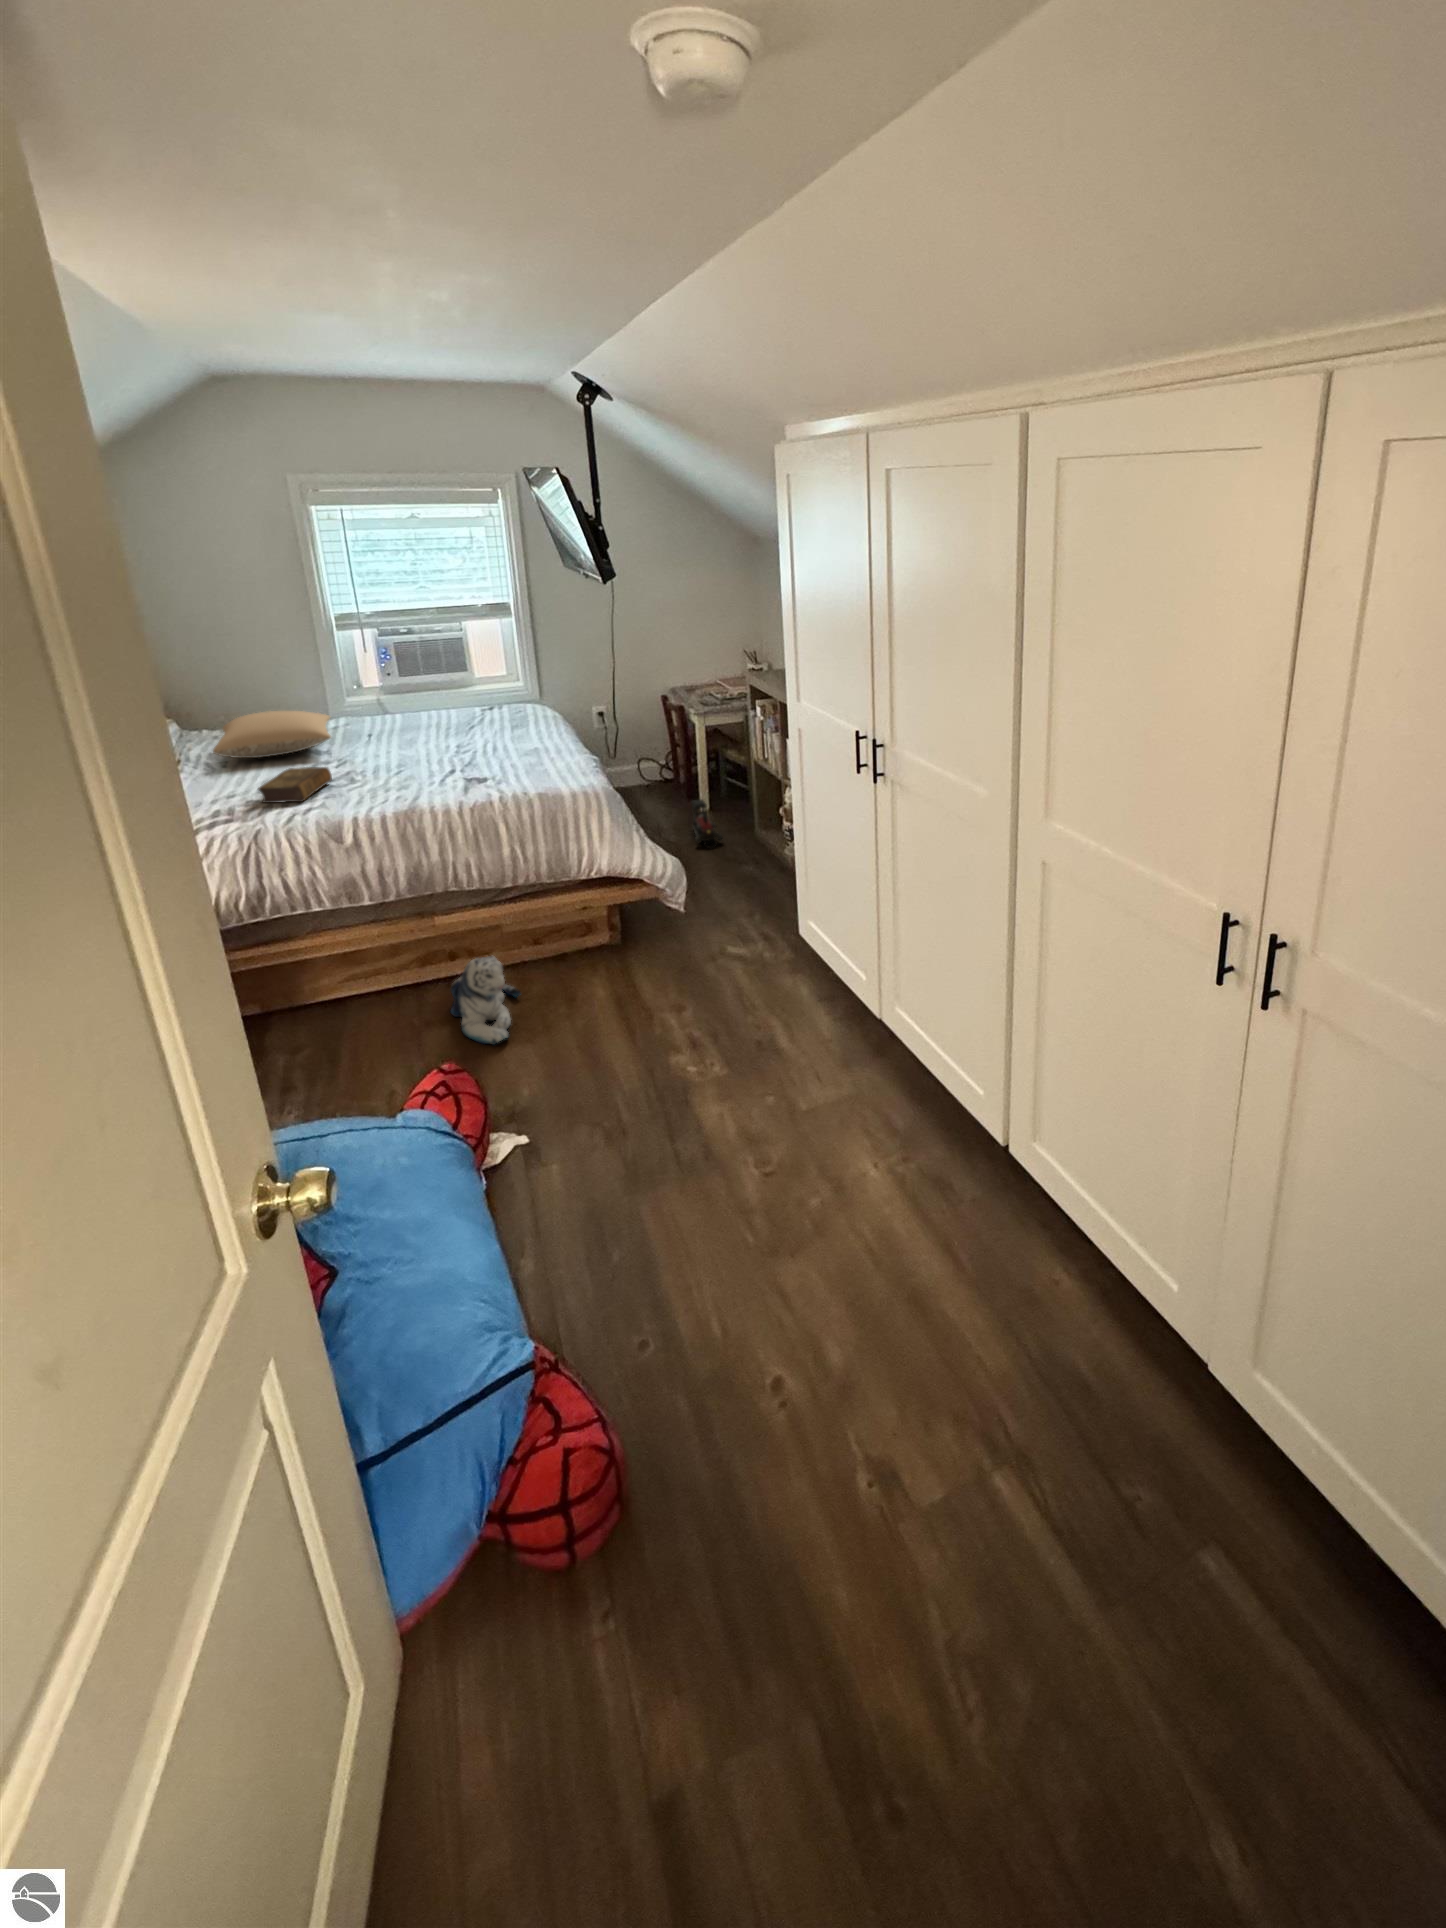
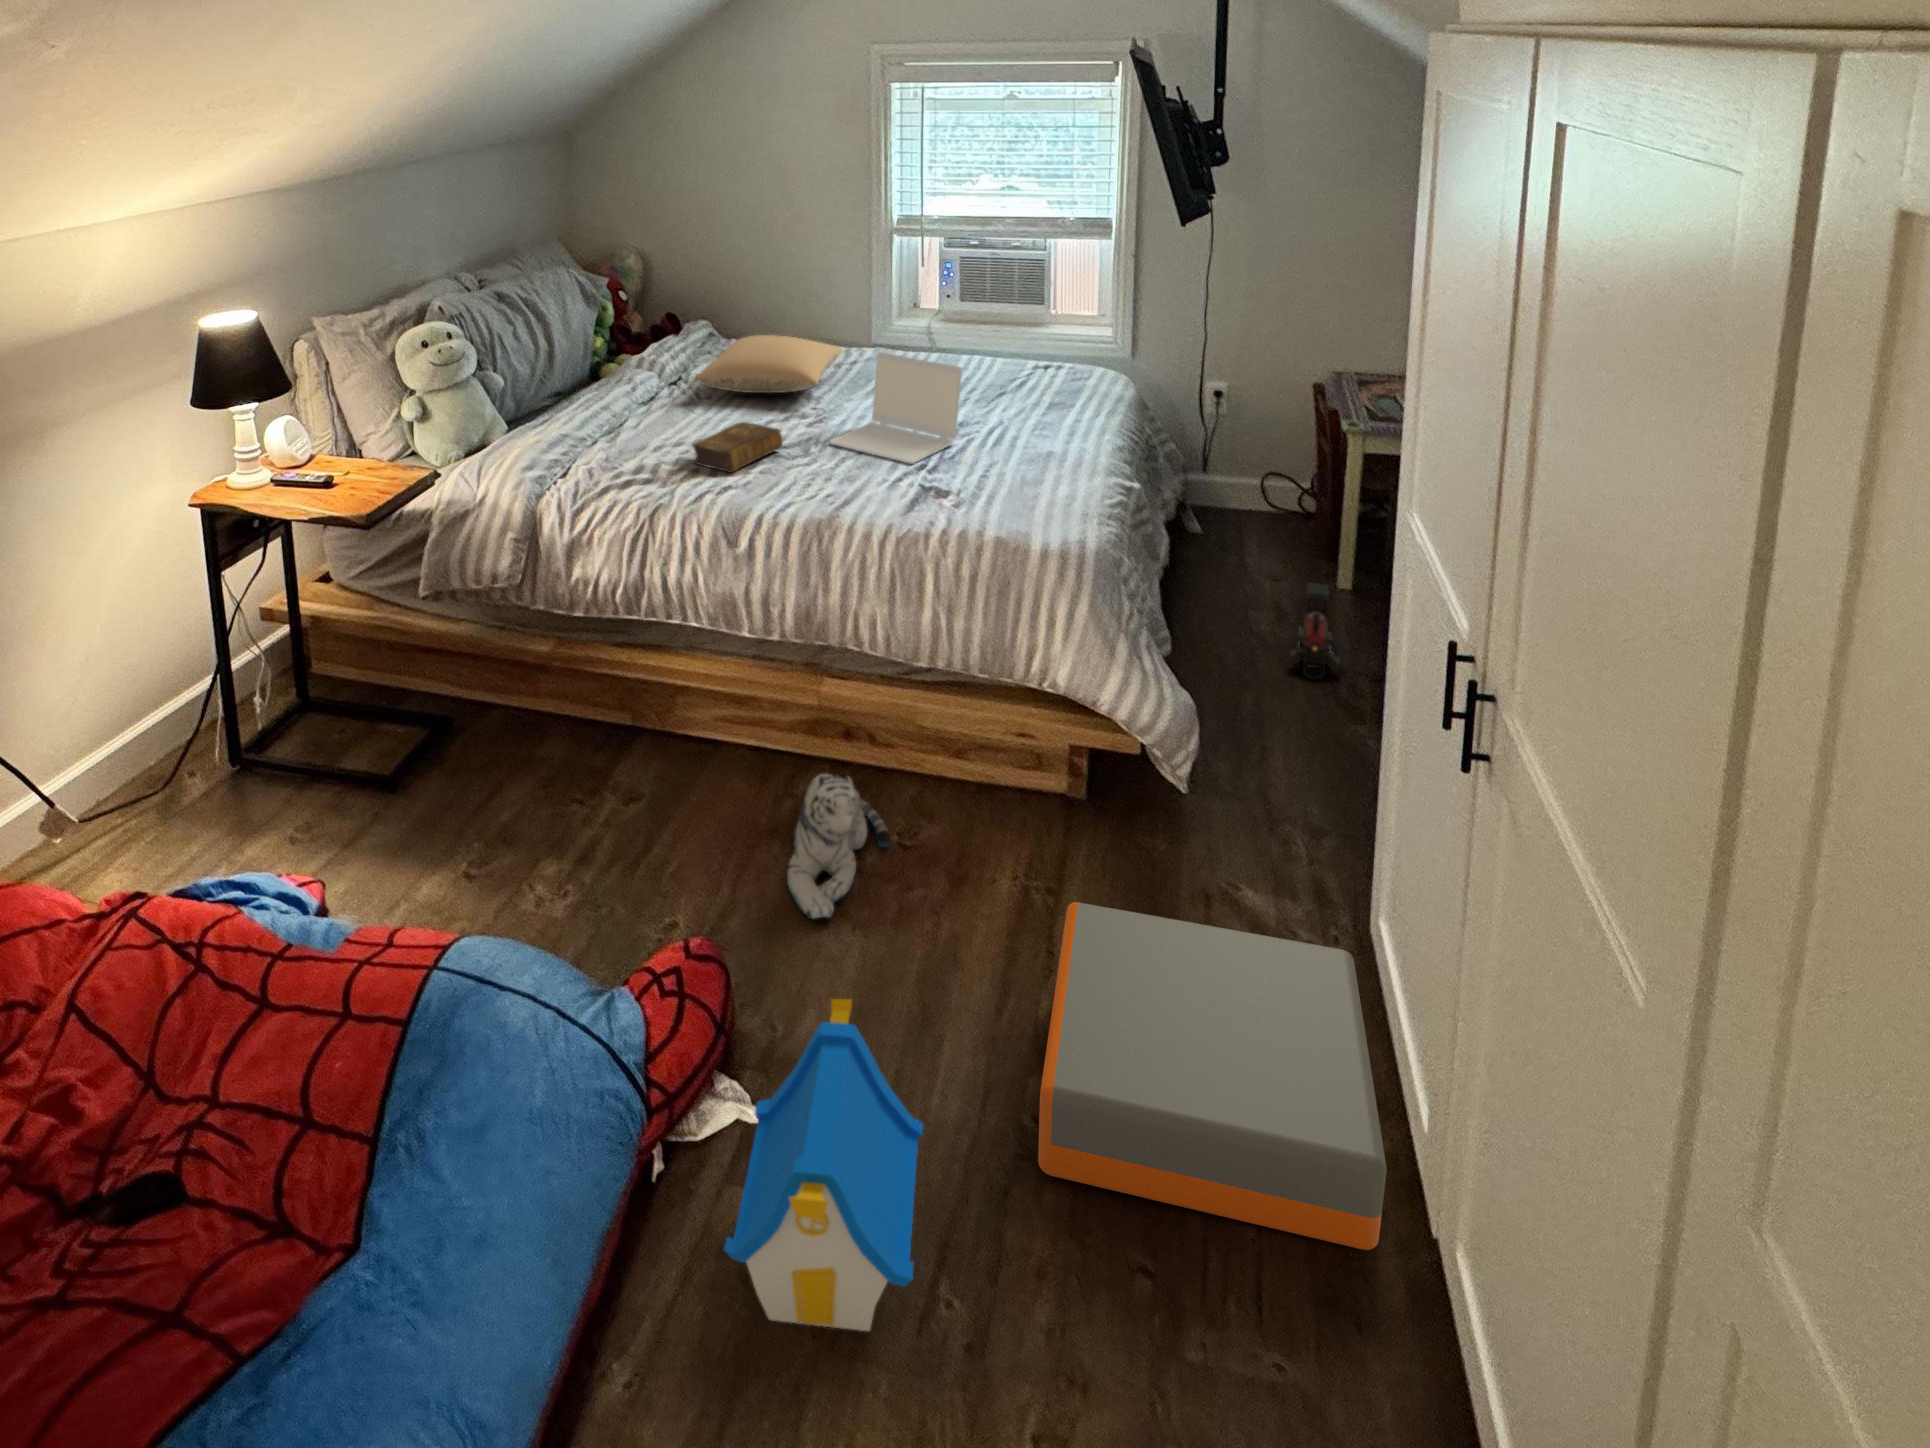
laptop: none [367,701,465,773] -> present [830,352,962,464]
storage box: none [661,931,856,1077] -> present [1038,902,1387,1250]
toy house: none [541,1028,679,1196] -> present [724,999,923,1331]

